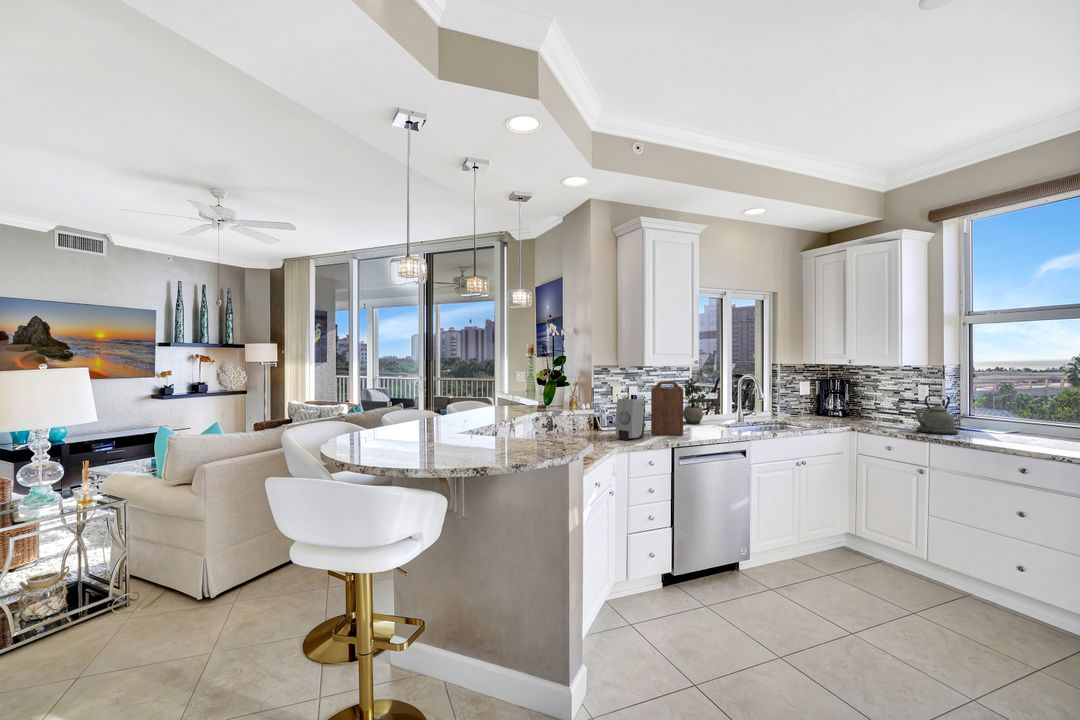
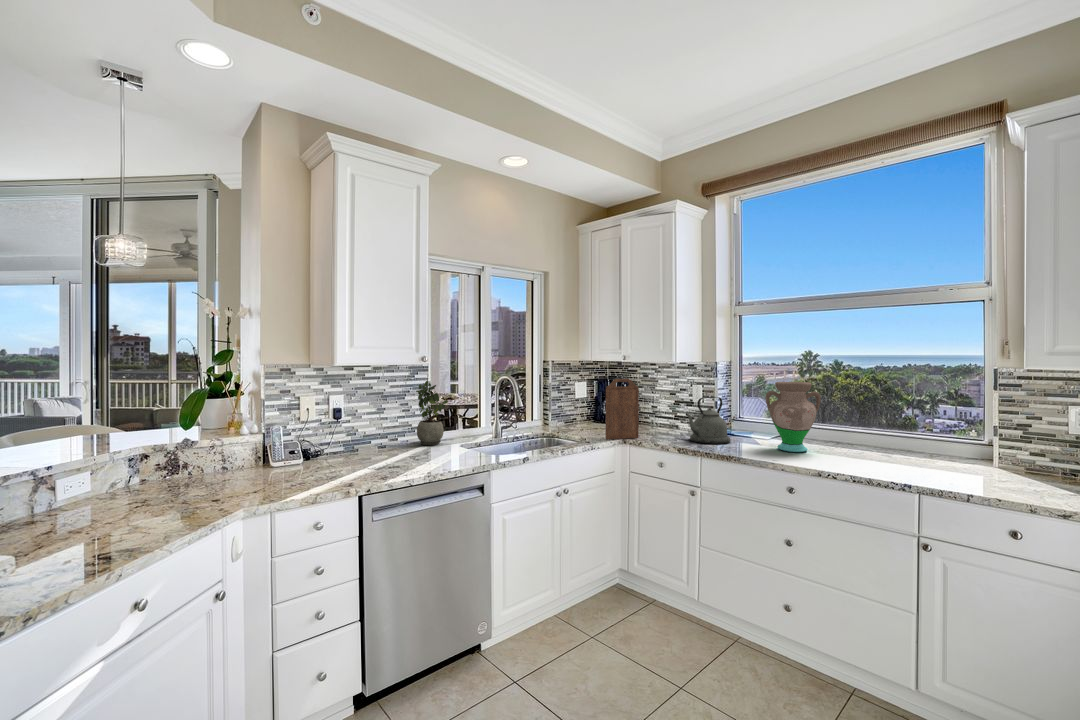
cutting board: present [651,381,683,435] -> present [606,379,639,439]
vase: none [995,383,1055,443] -> present [765,382,821,452]
soap dispenser: present [615,399,645,440] -> none [261,419,321,490]

